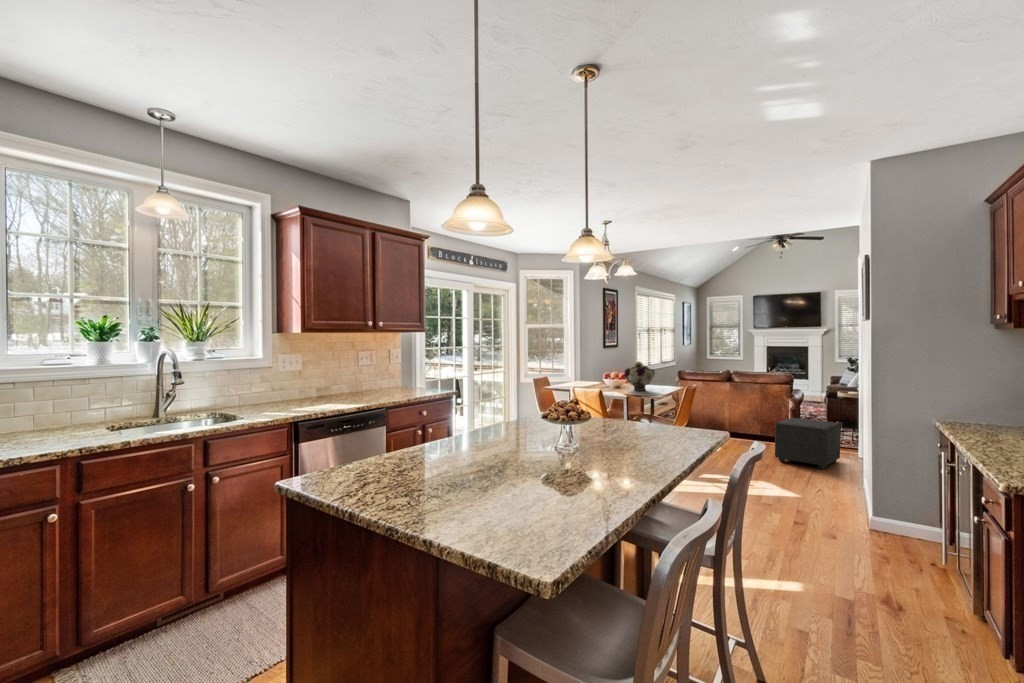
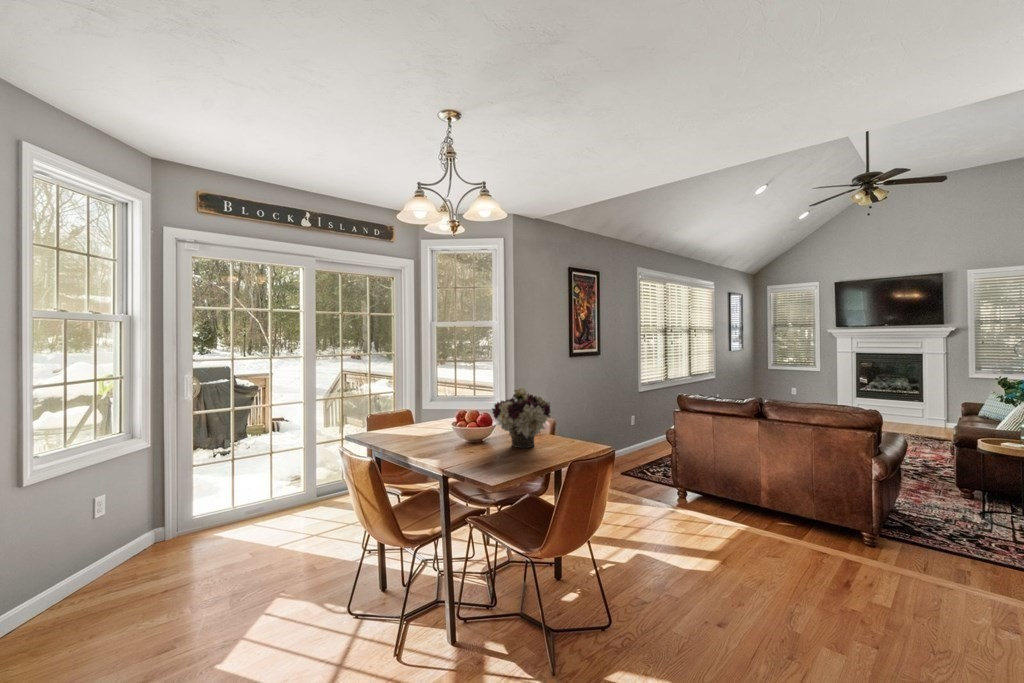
ottoman: present [775,418,841,469] -> none [829,505,995,654]

